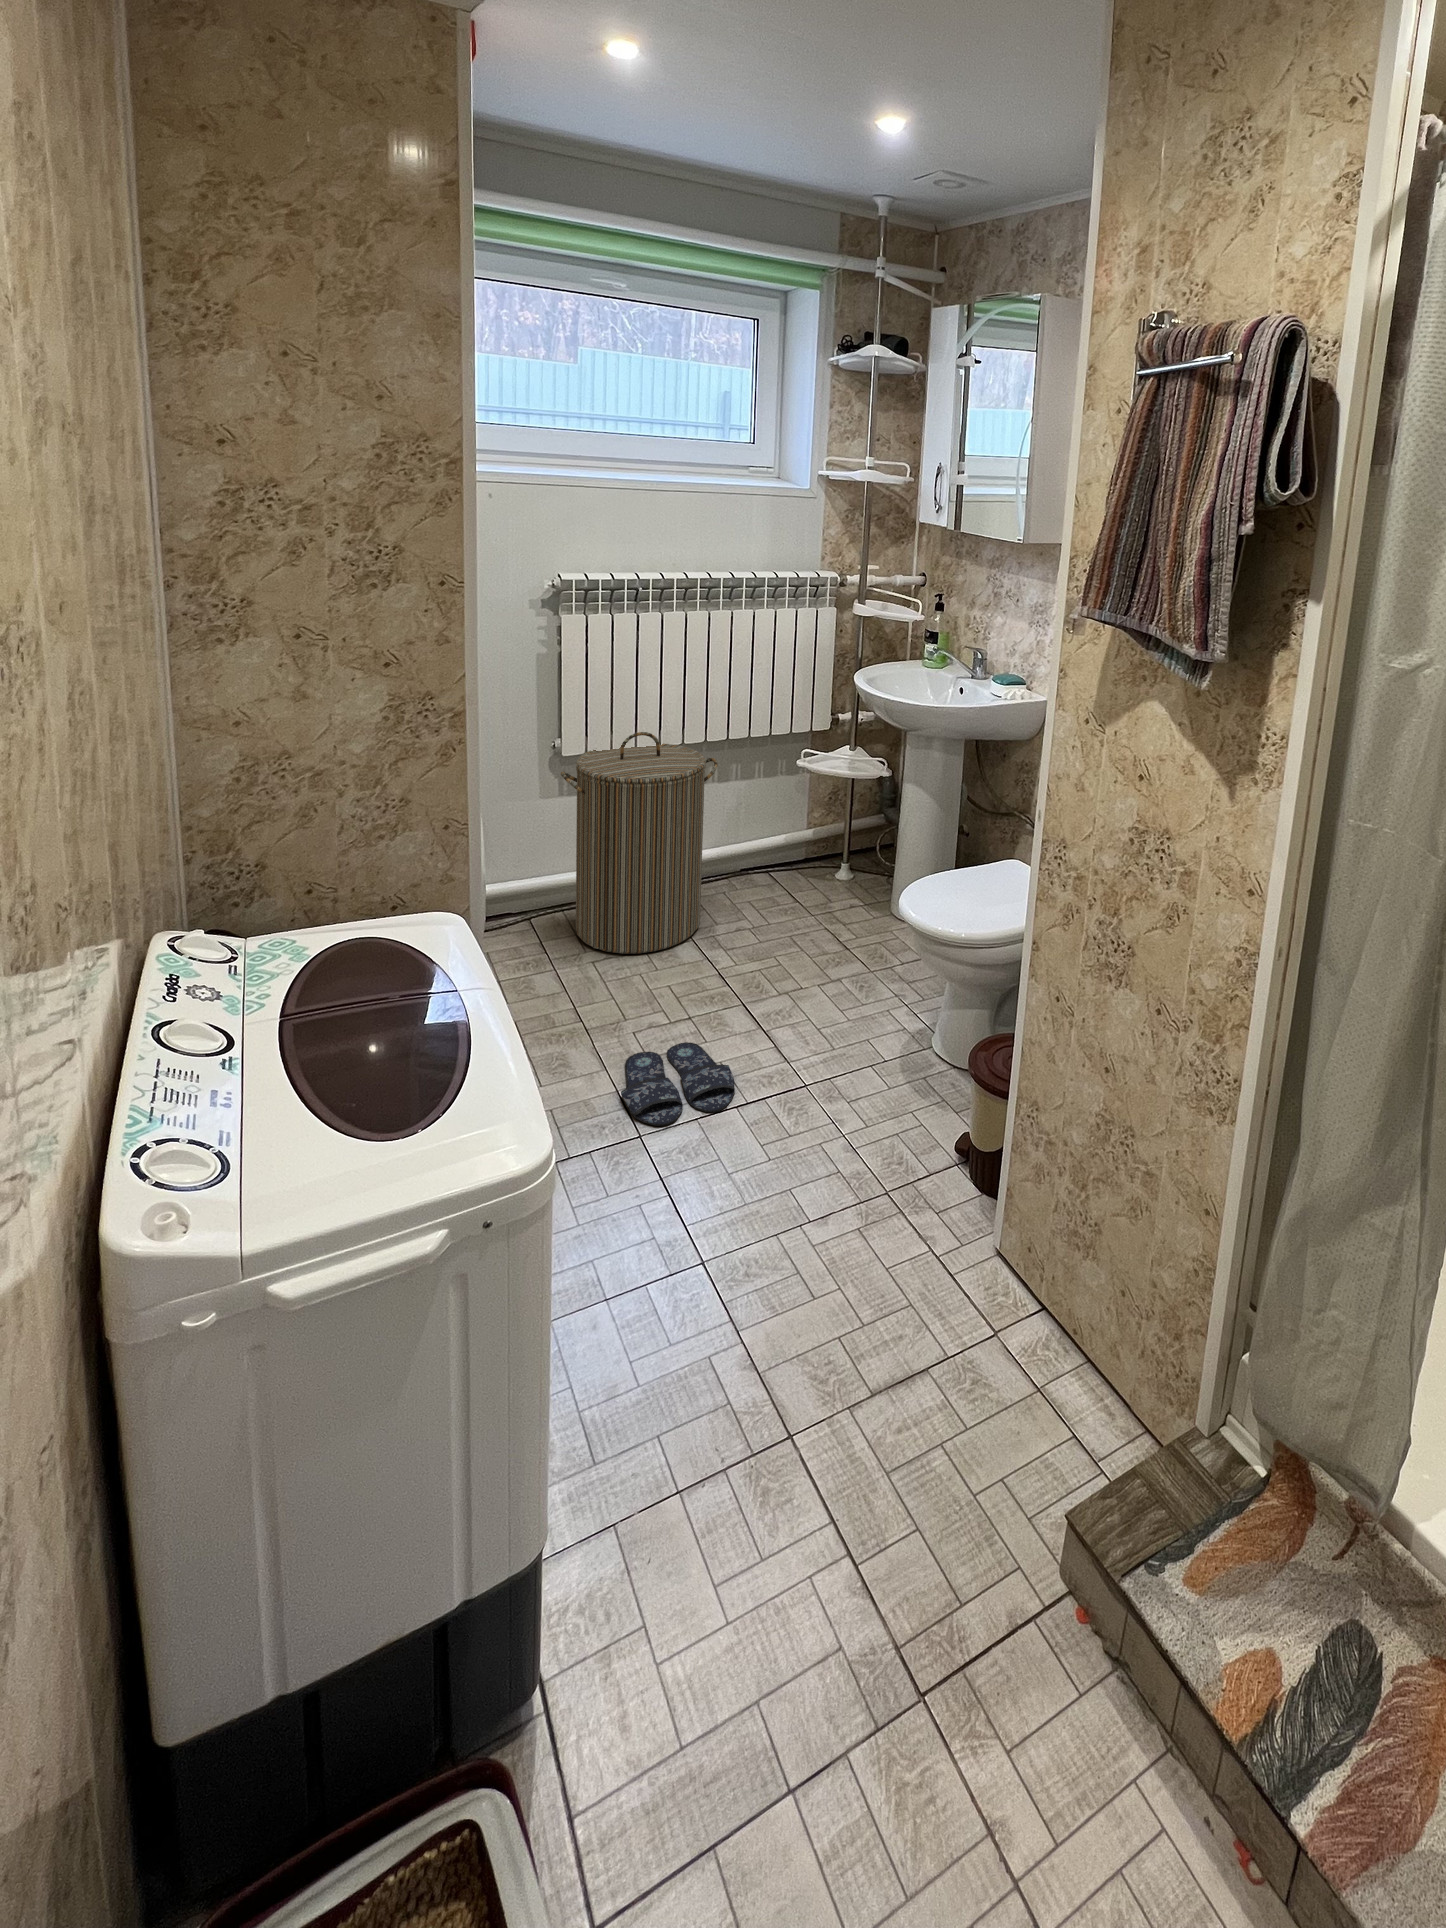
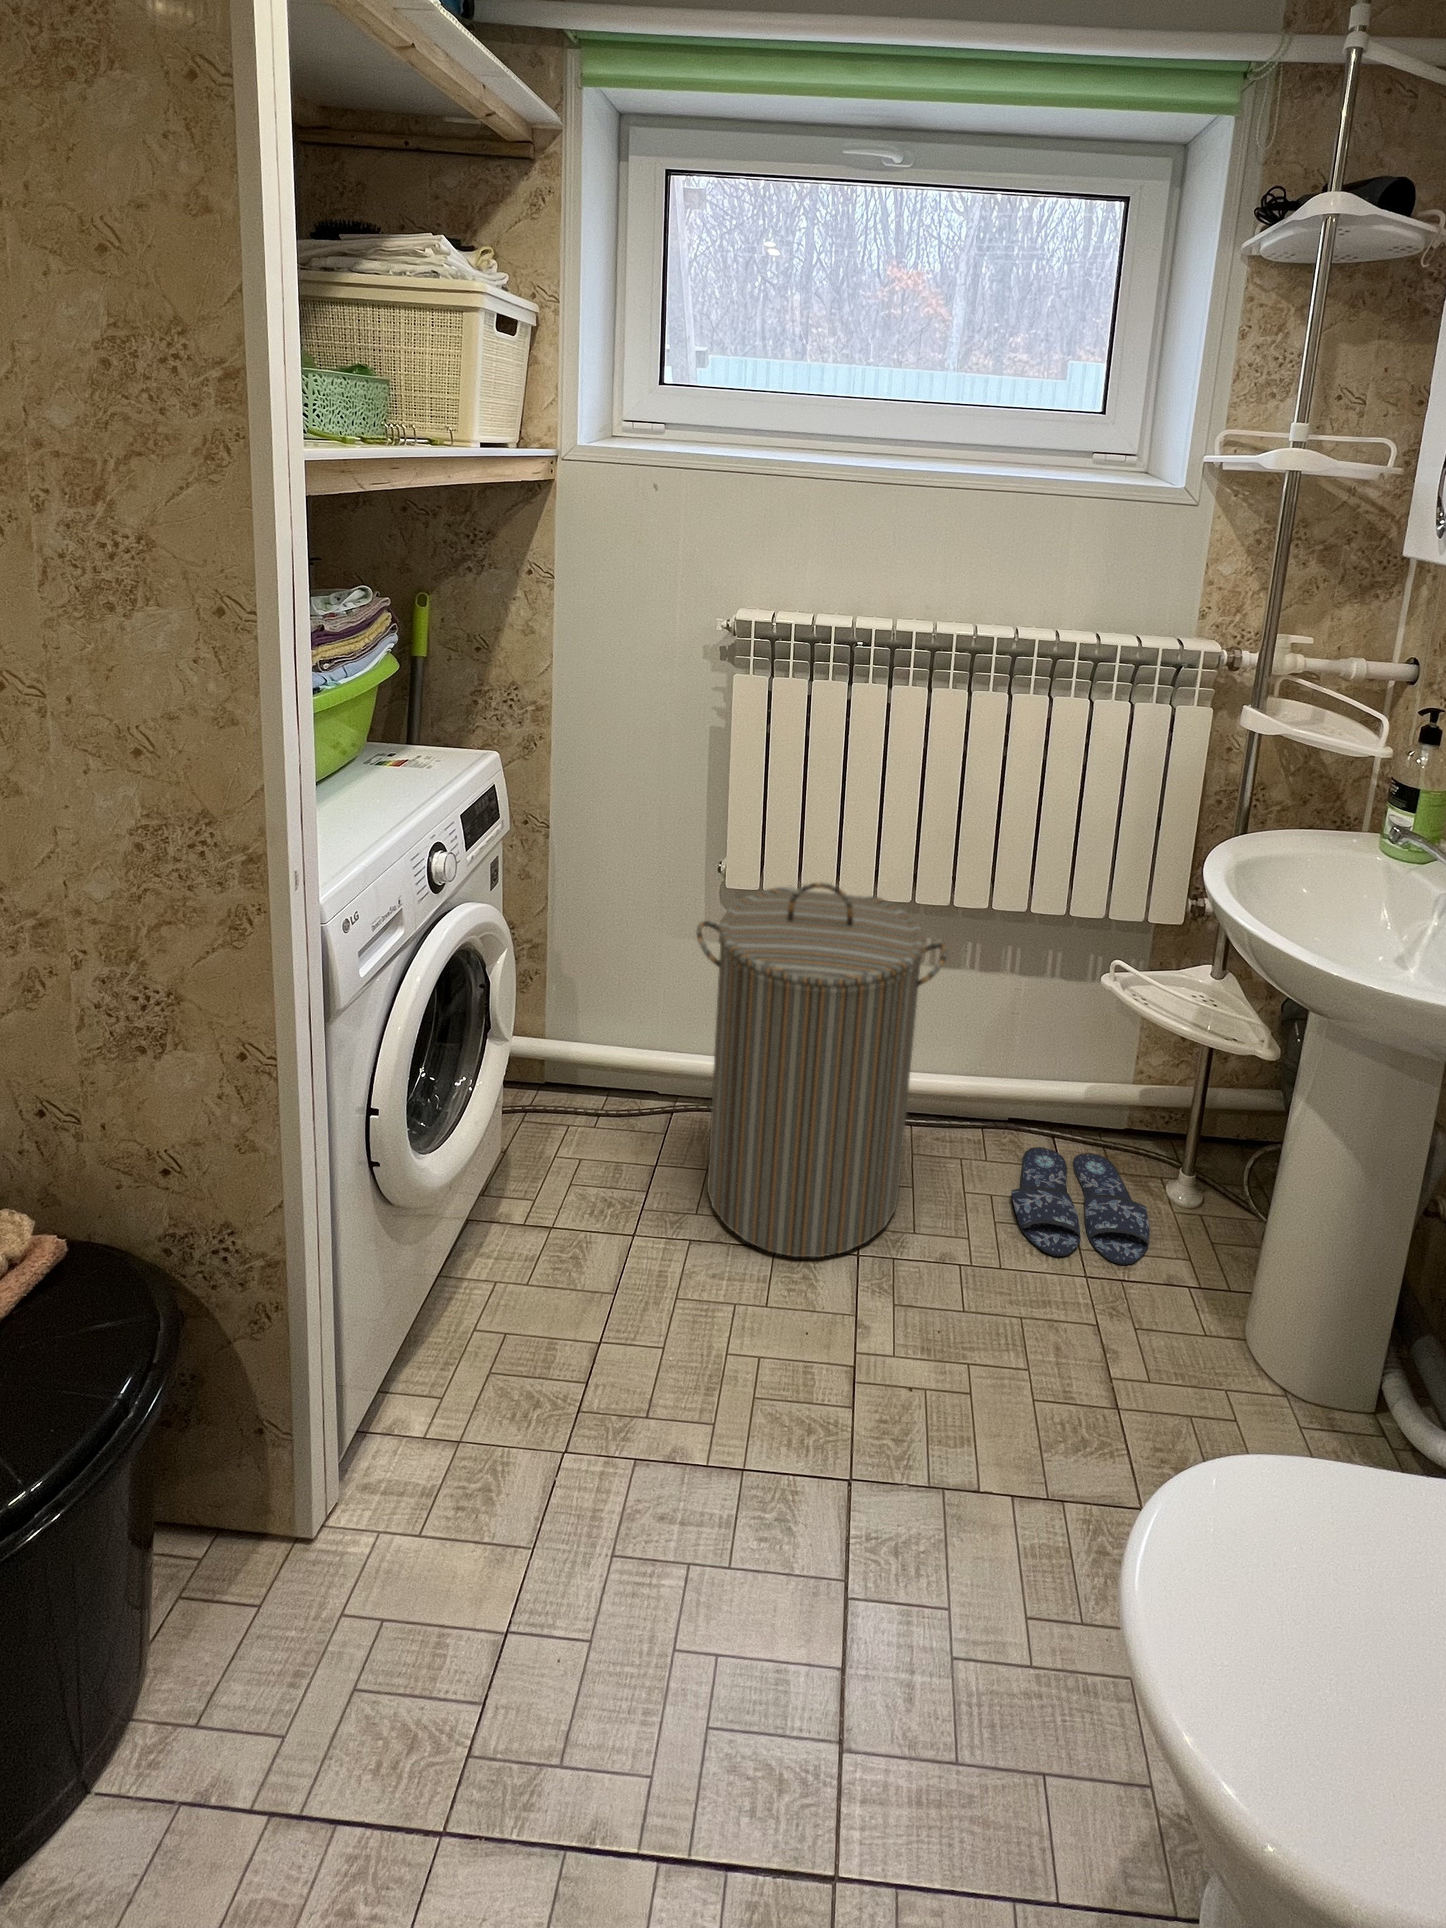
slippers: present [621,1042,735,1126] -> present [1011,1147,1150,1265]

